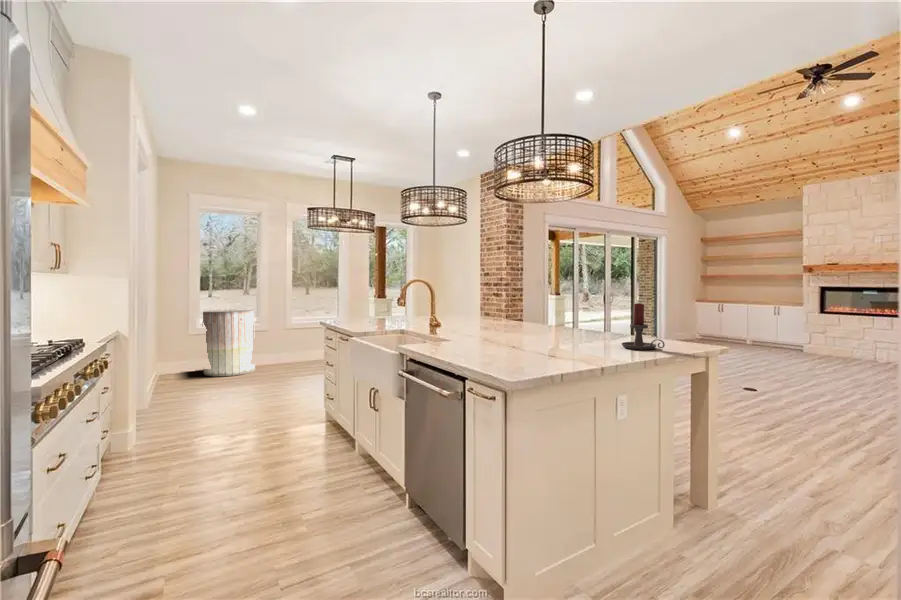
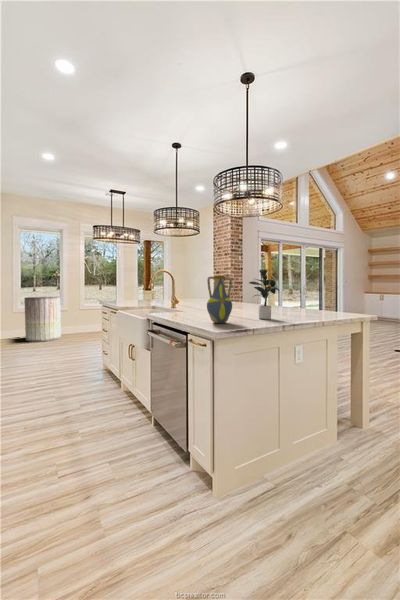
potted plant: none [542,286,609,357] -> present [249,269,279,319]
vase: none [493,298,529,365] -> present [207,276,232,323]
candle holder: present [622,303,665,350] -> none [302,283,331,316]

